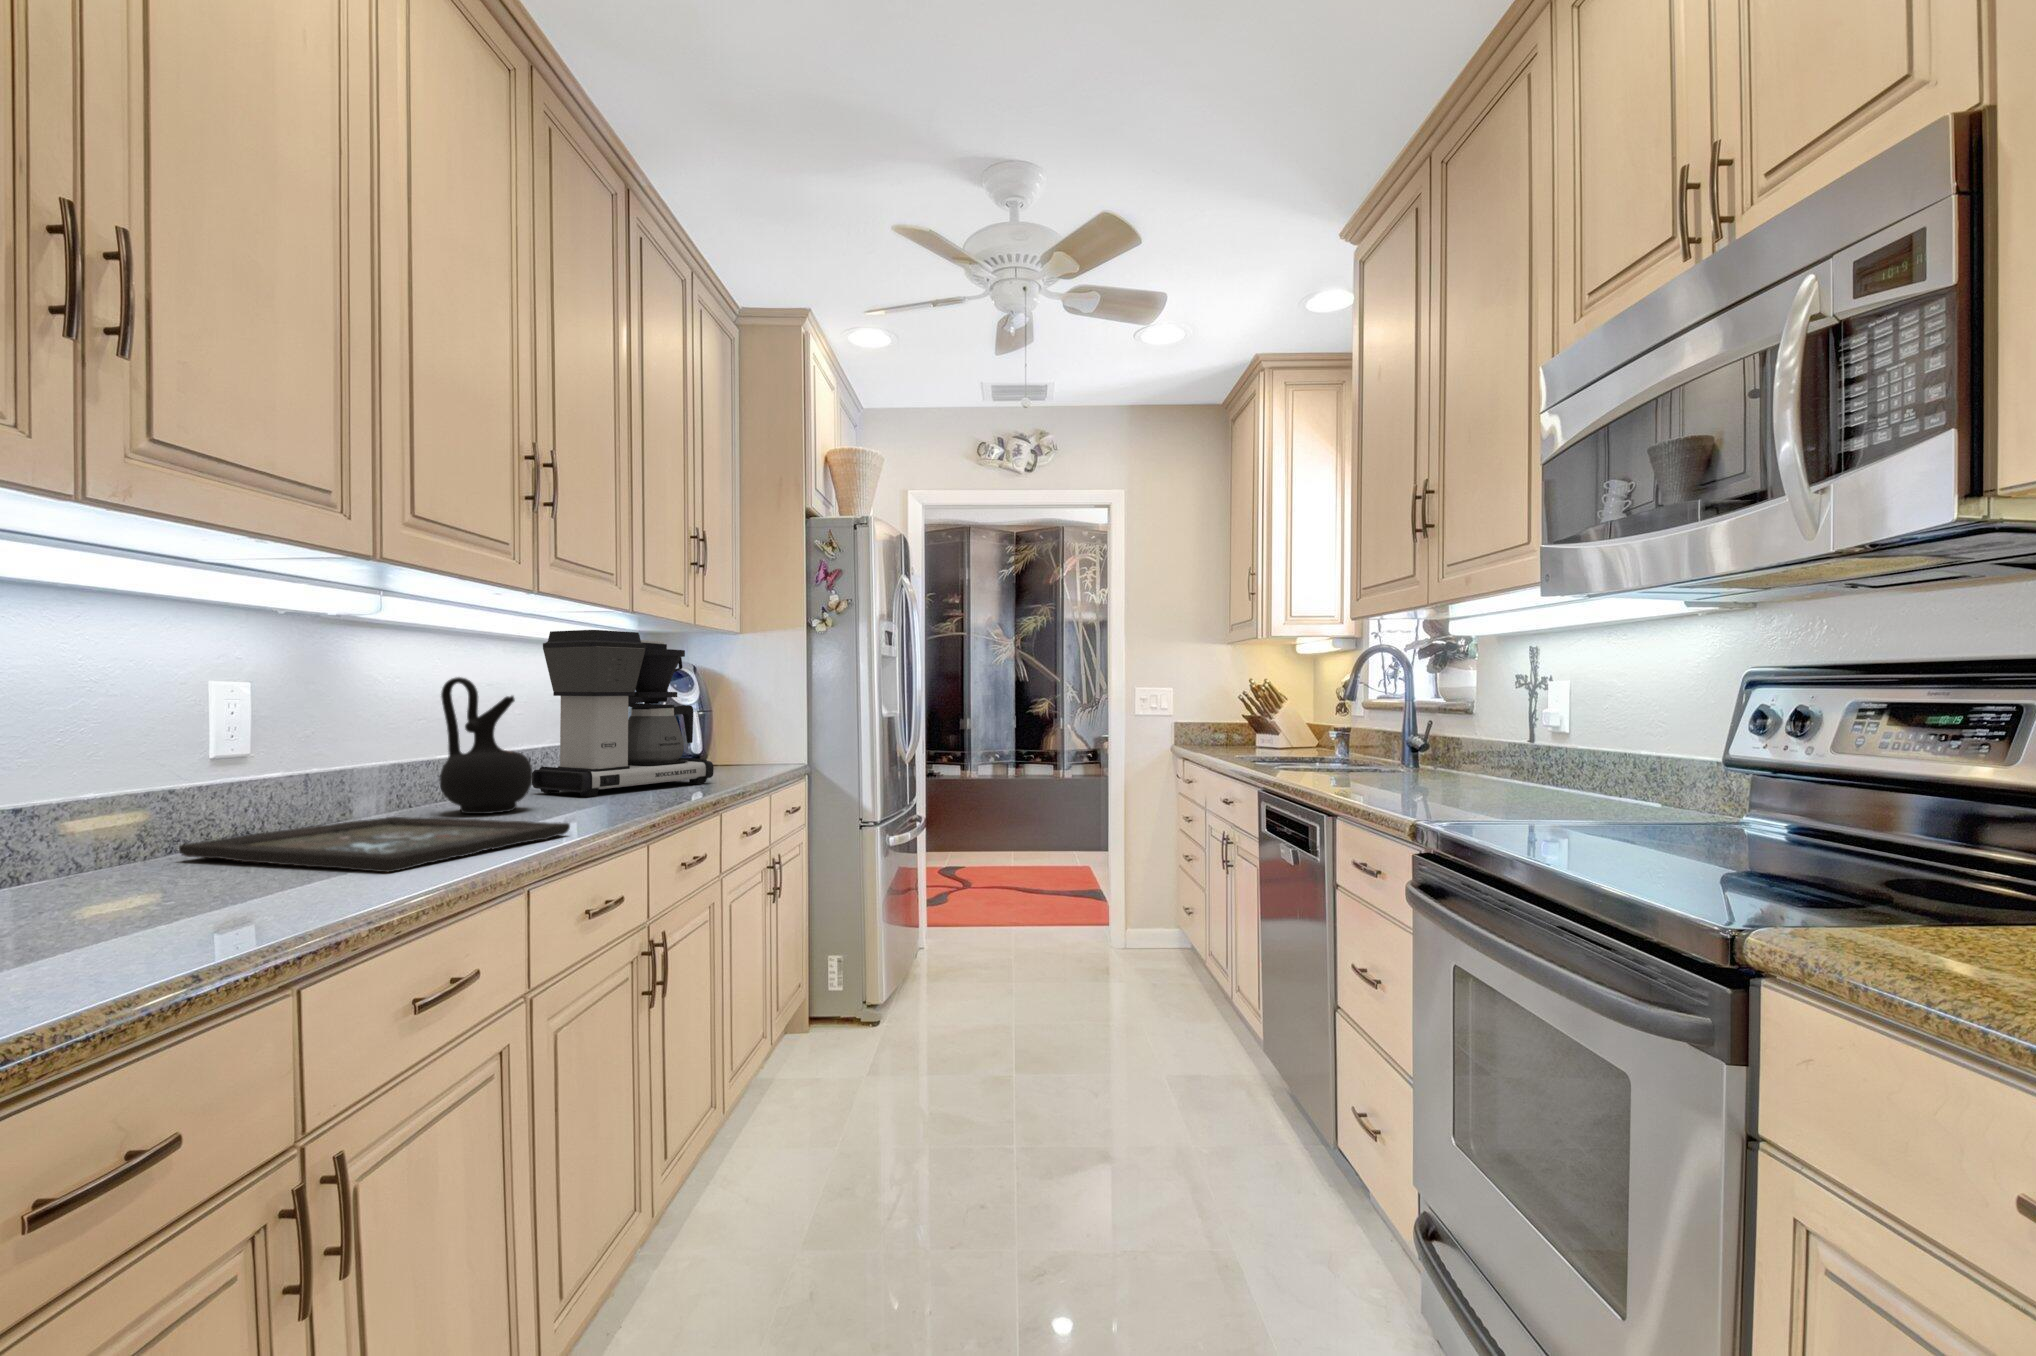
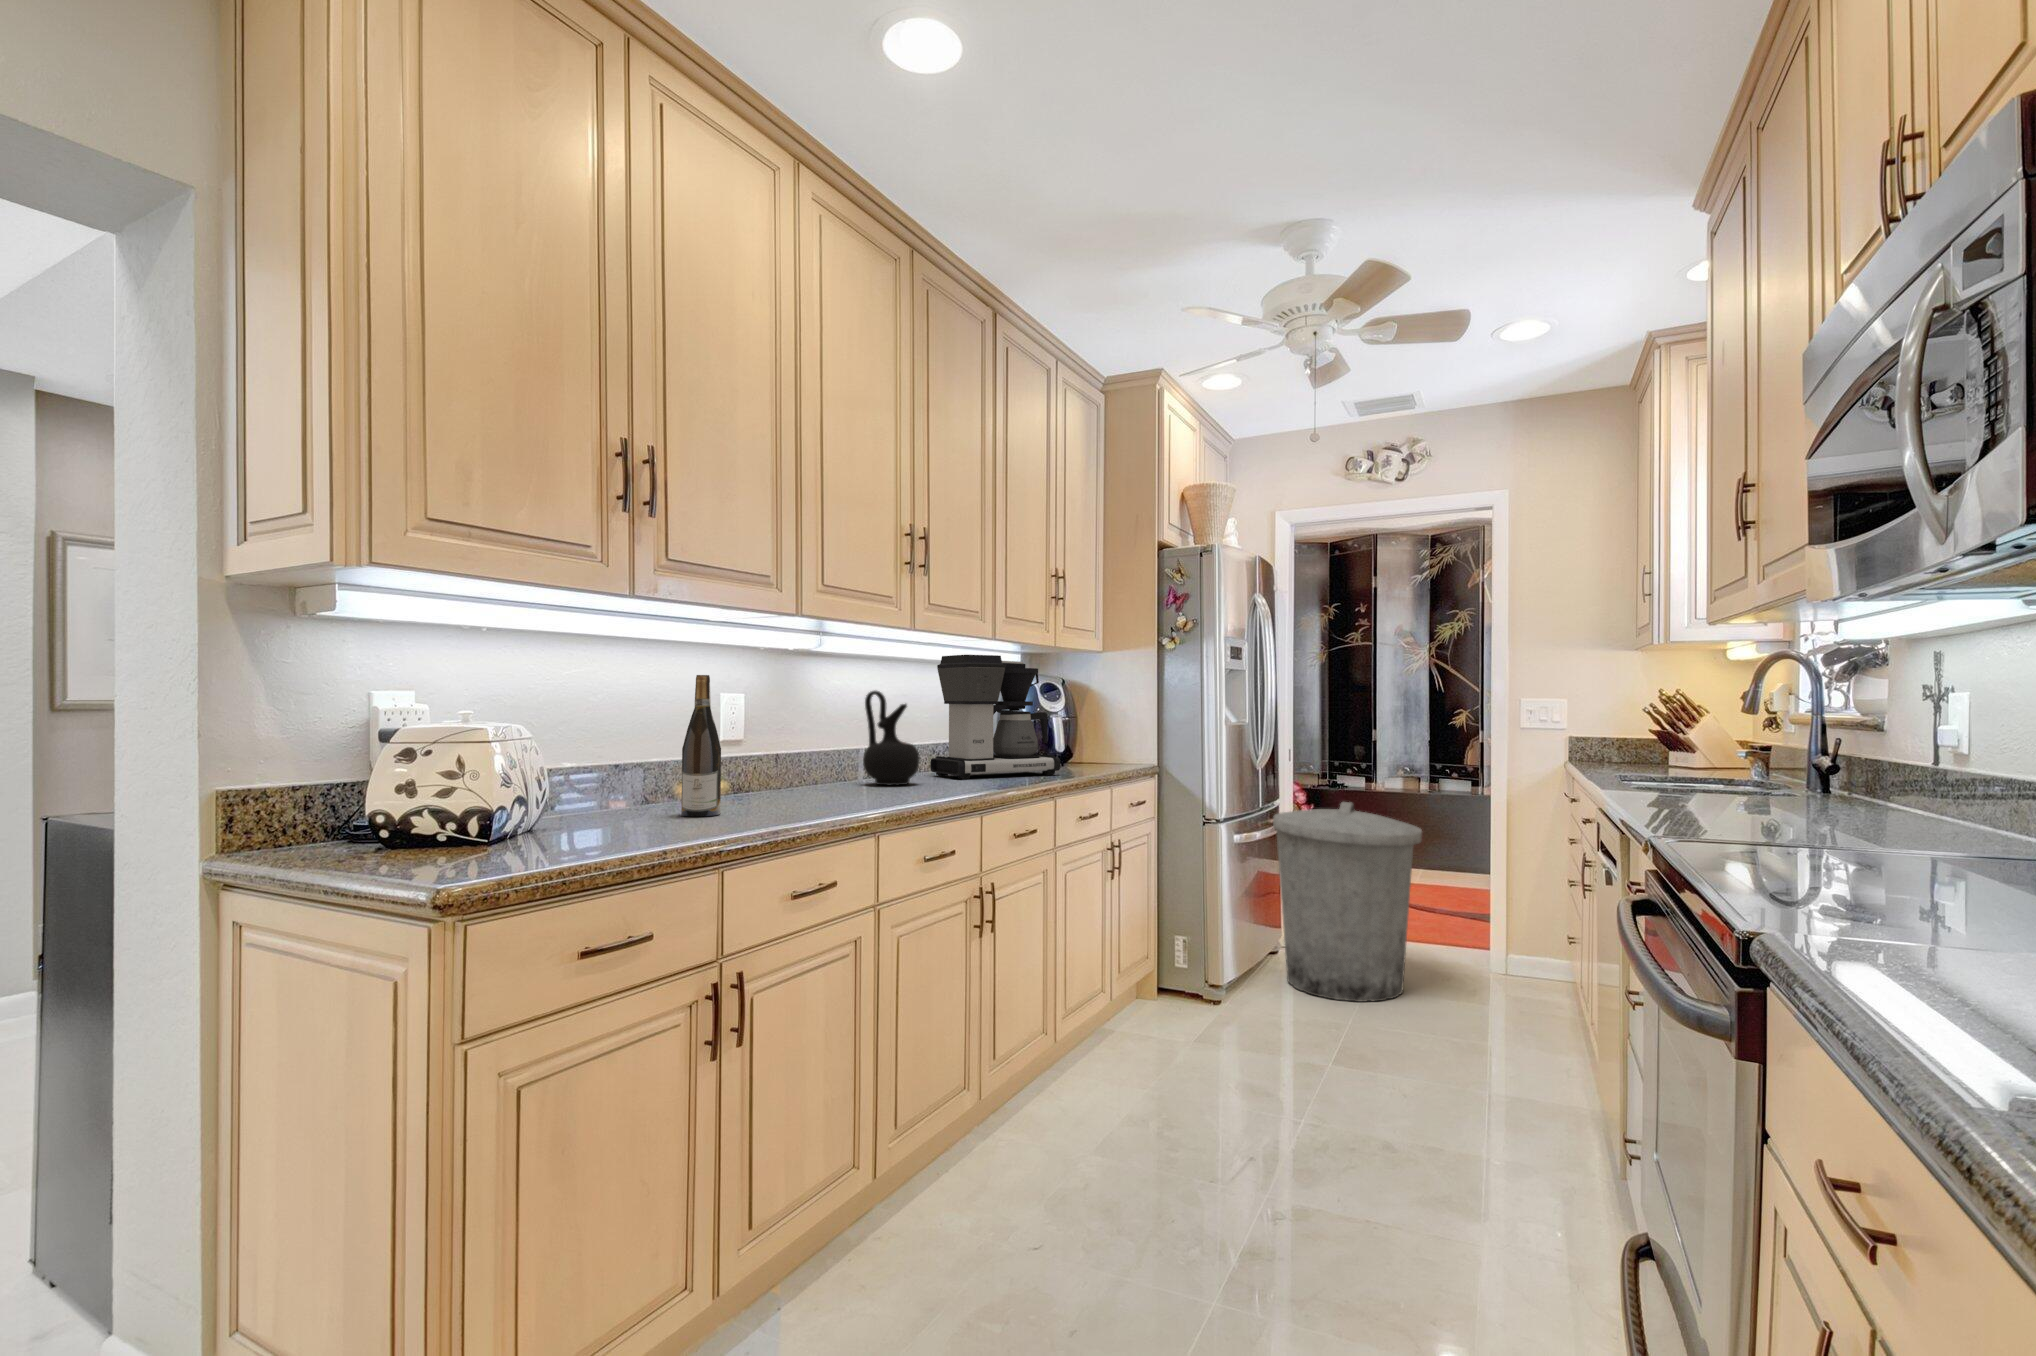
wine bottle: none [110,646,206,912] -> present [681,675,721,817]
trash can: none [921,793,1066,998] -> present [1273,802,1422,1002]
tray: present [179,817,570,872] -> none [719,782,923,810]

